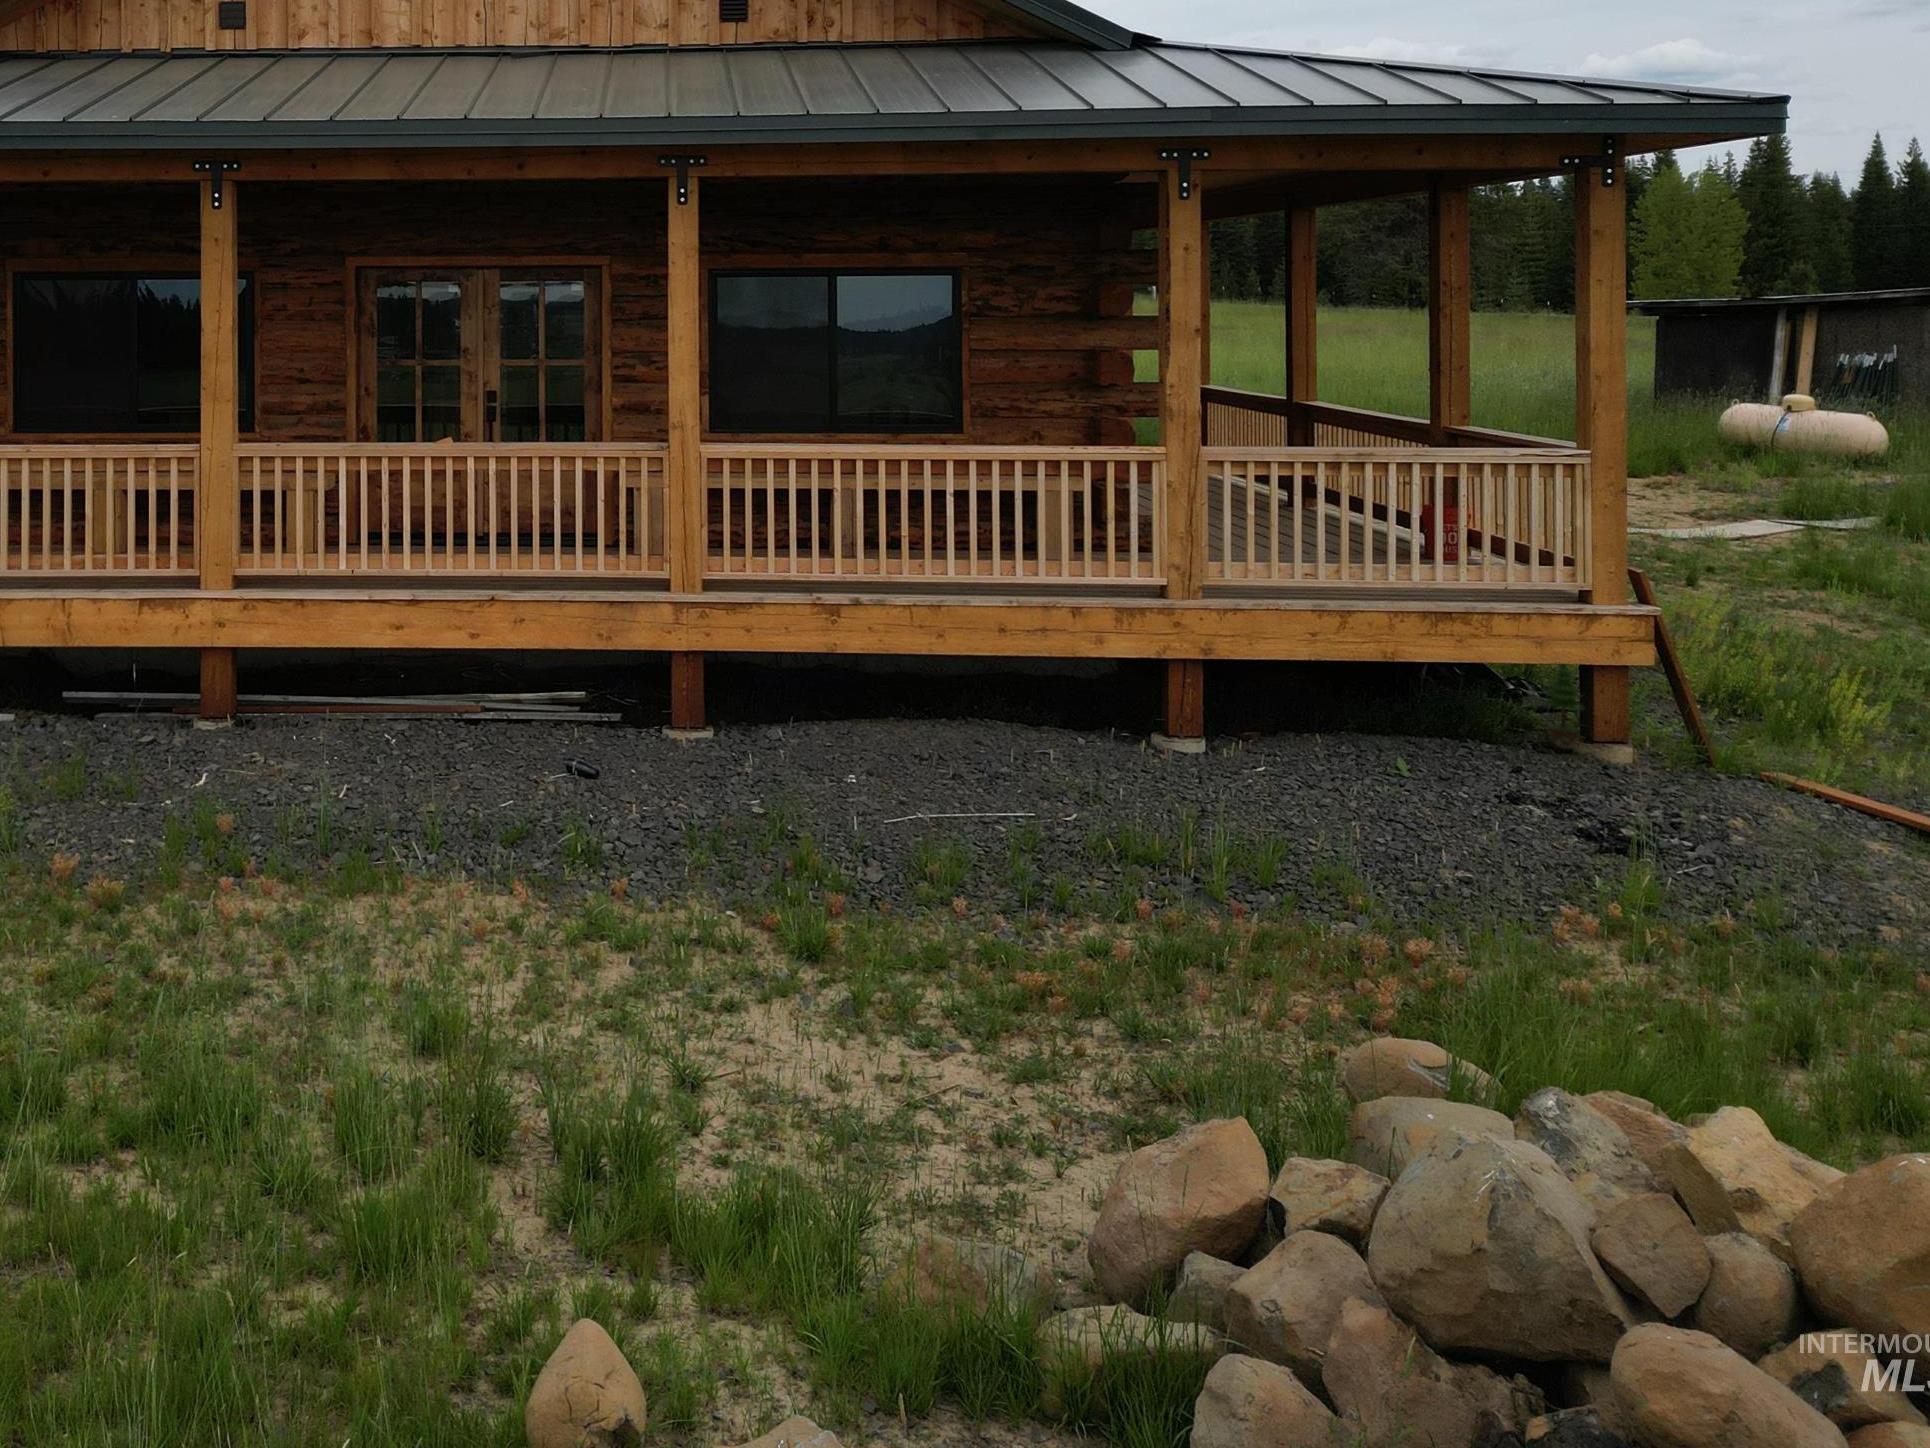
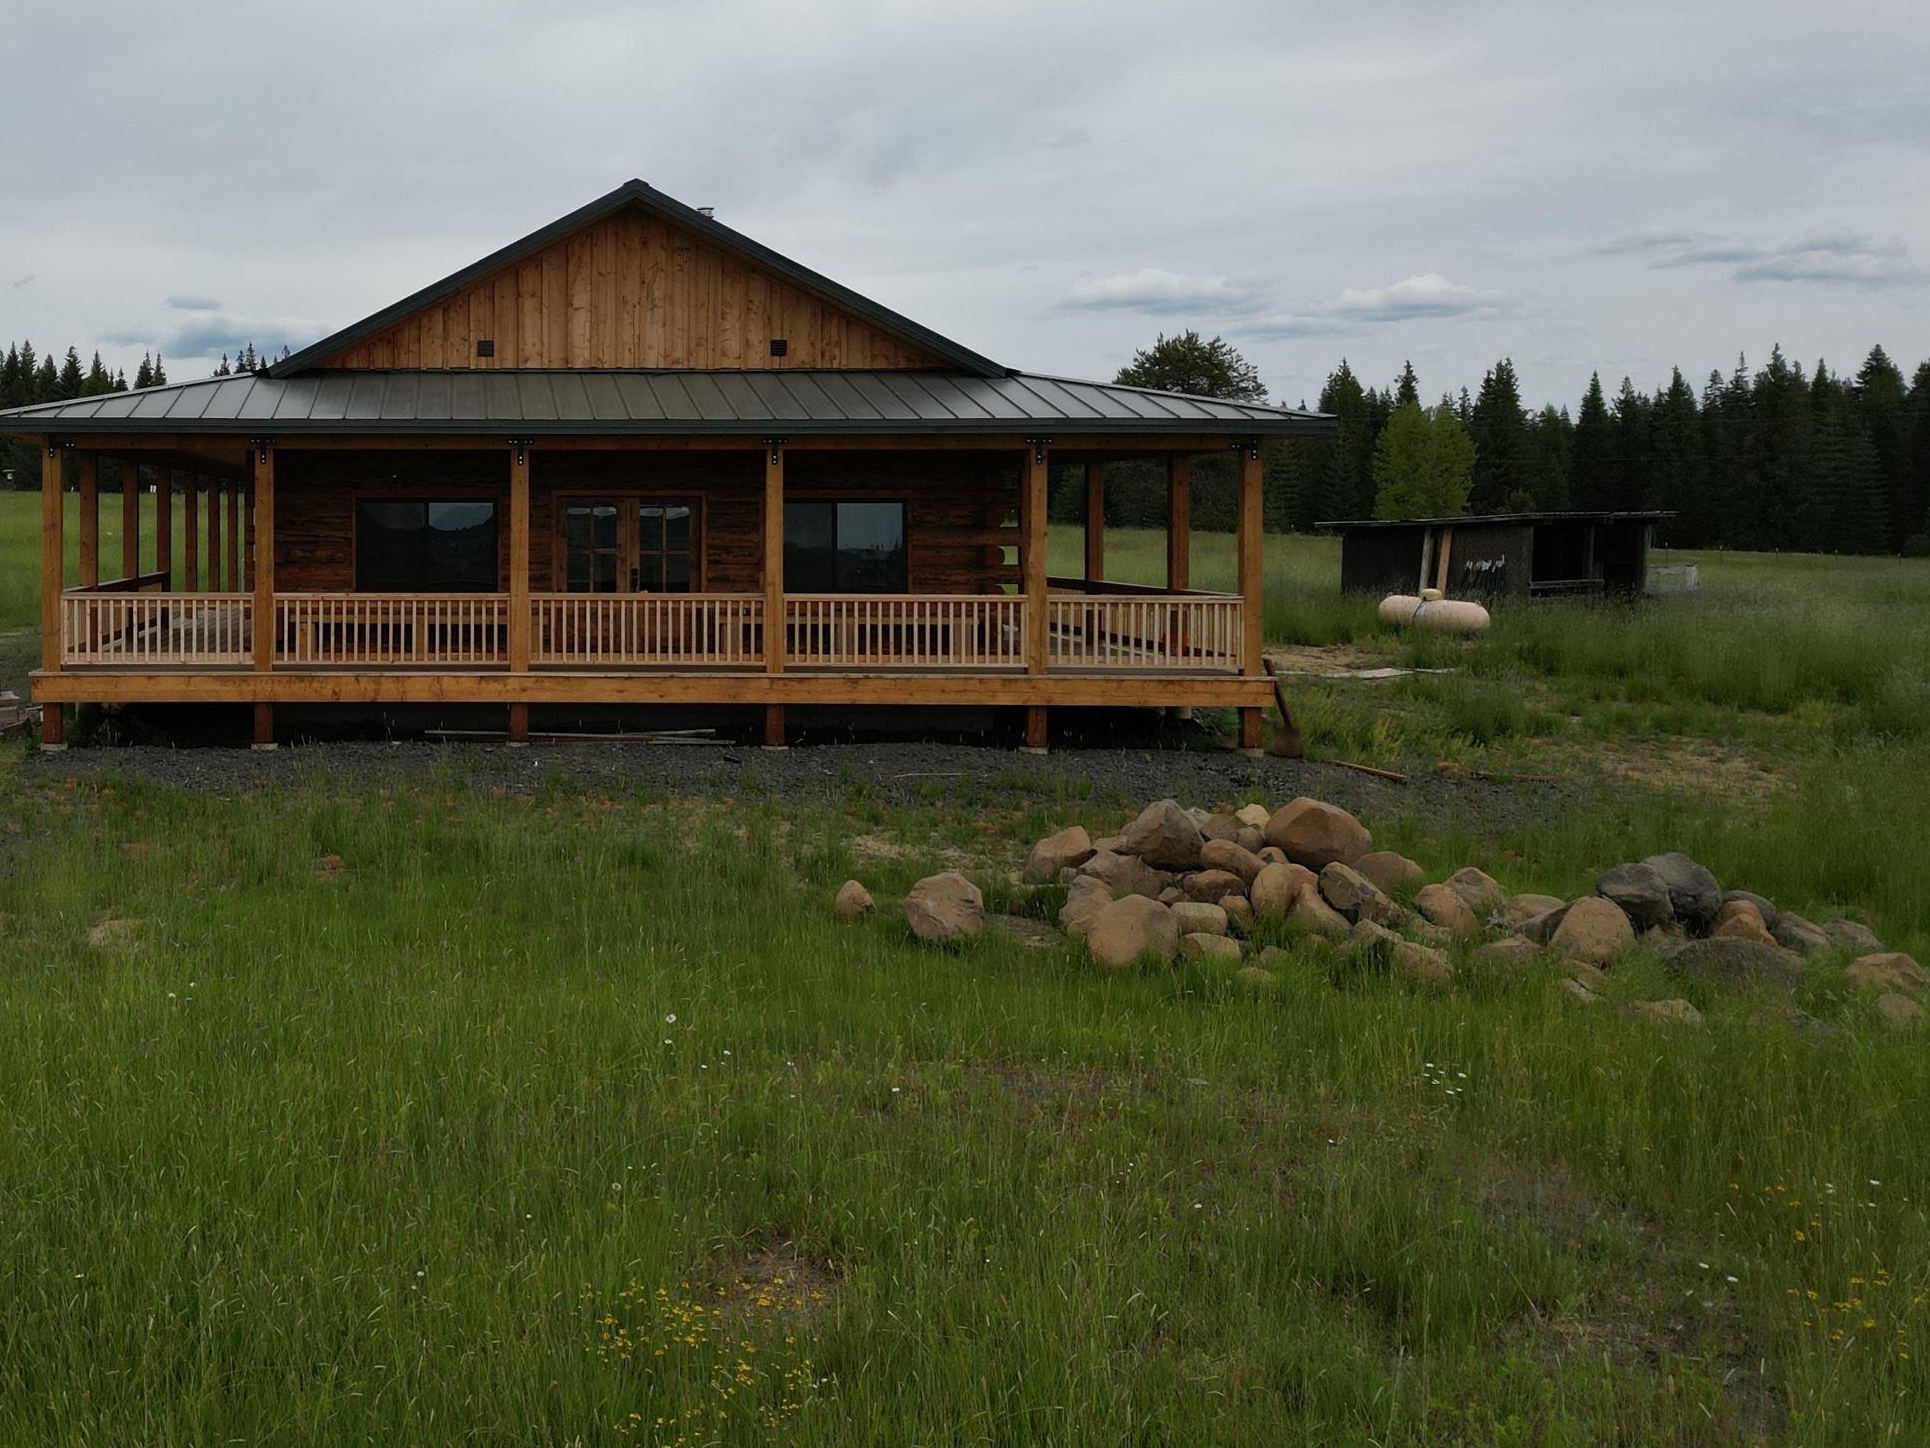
bucket: none [1625,687,1713,776] -> present [1263,717,1301,757]

